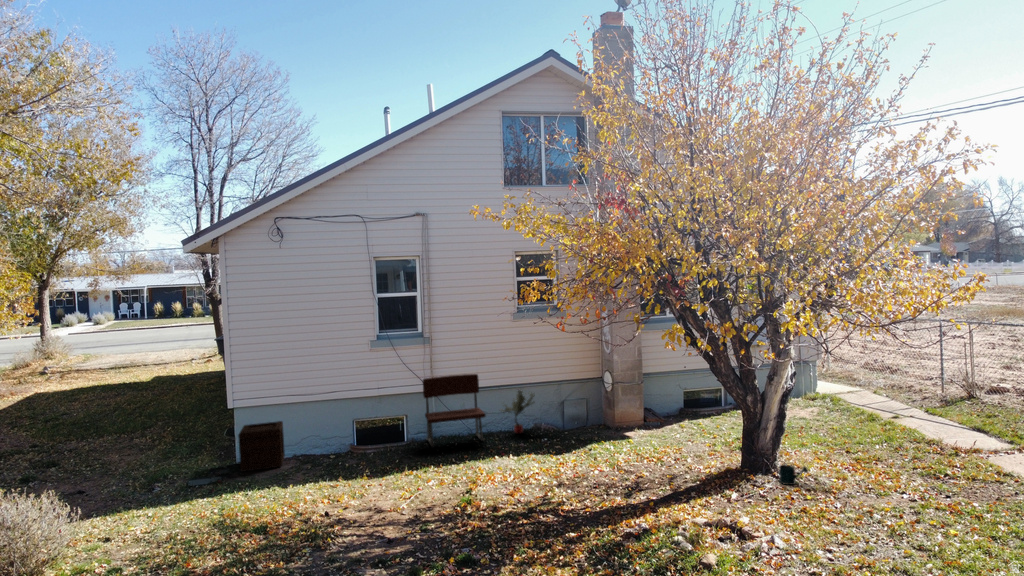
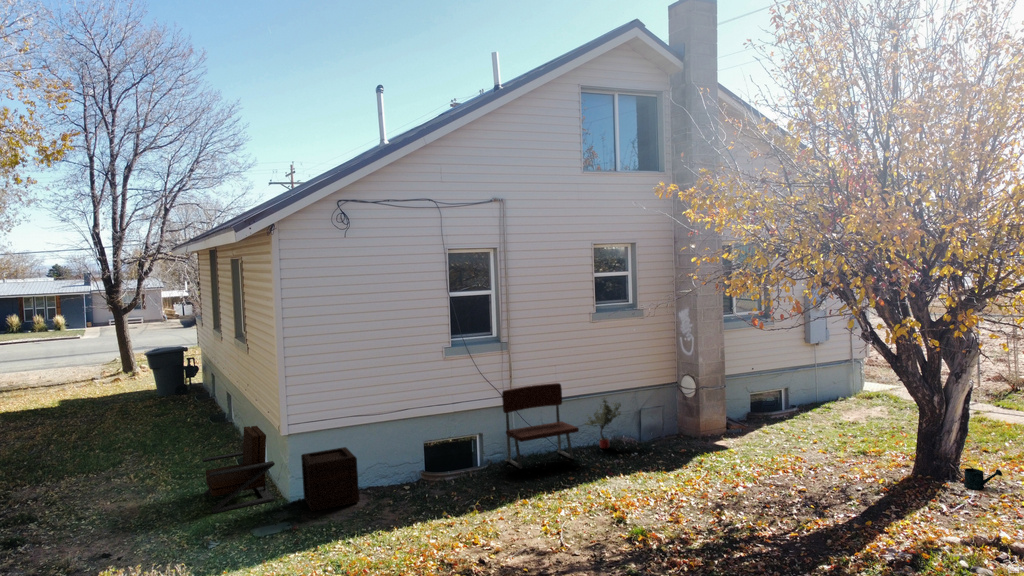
lounge chair: none [170,401,228,469] -> present [202,426,275,513]

